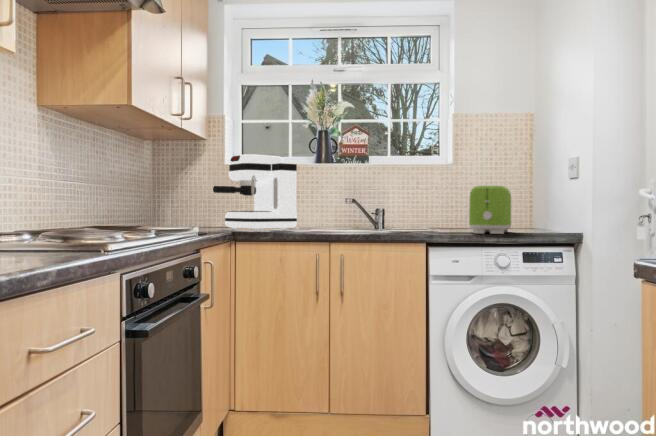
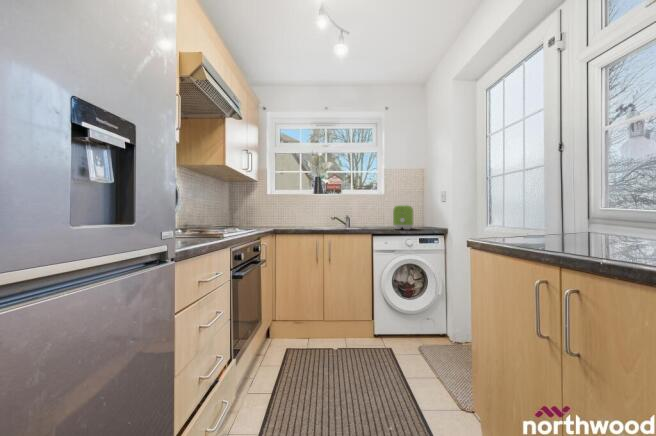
coffee maker: present [213,154,297,230] -> none [265,189,307,228]

